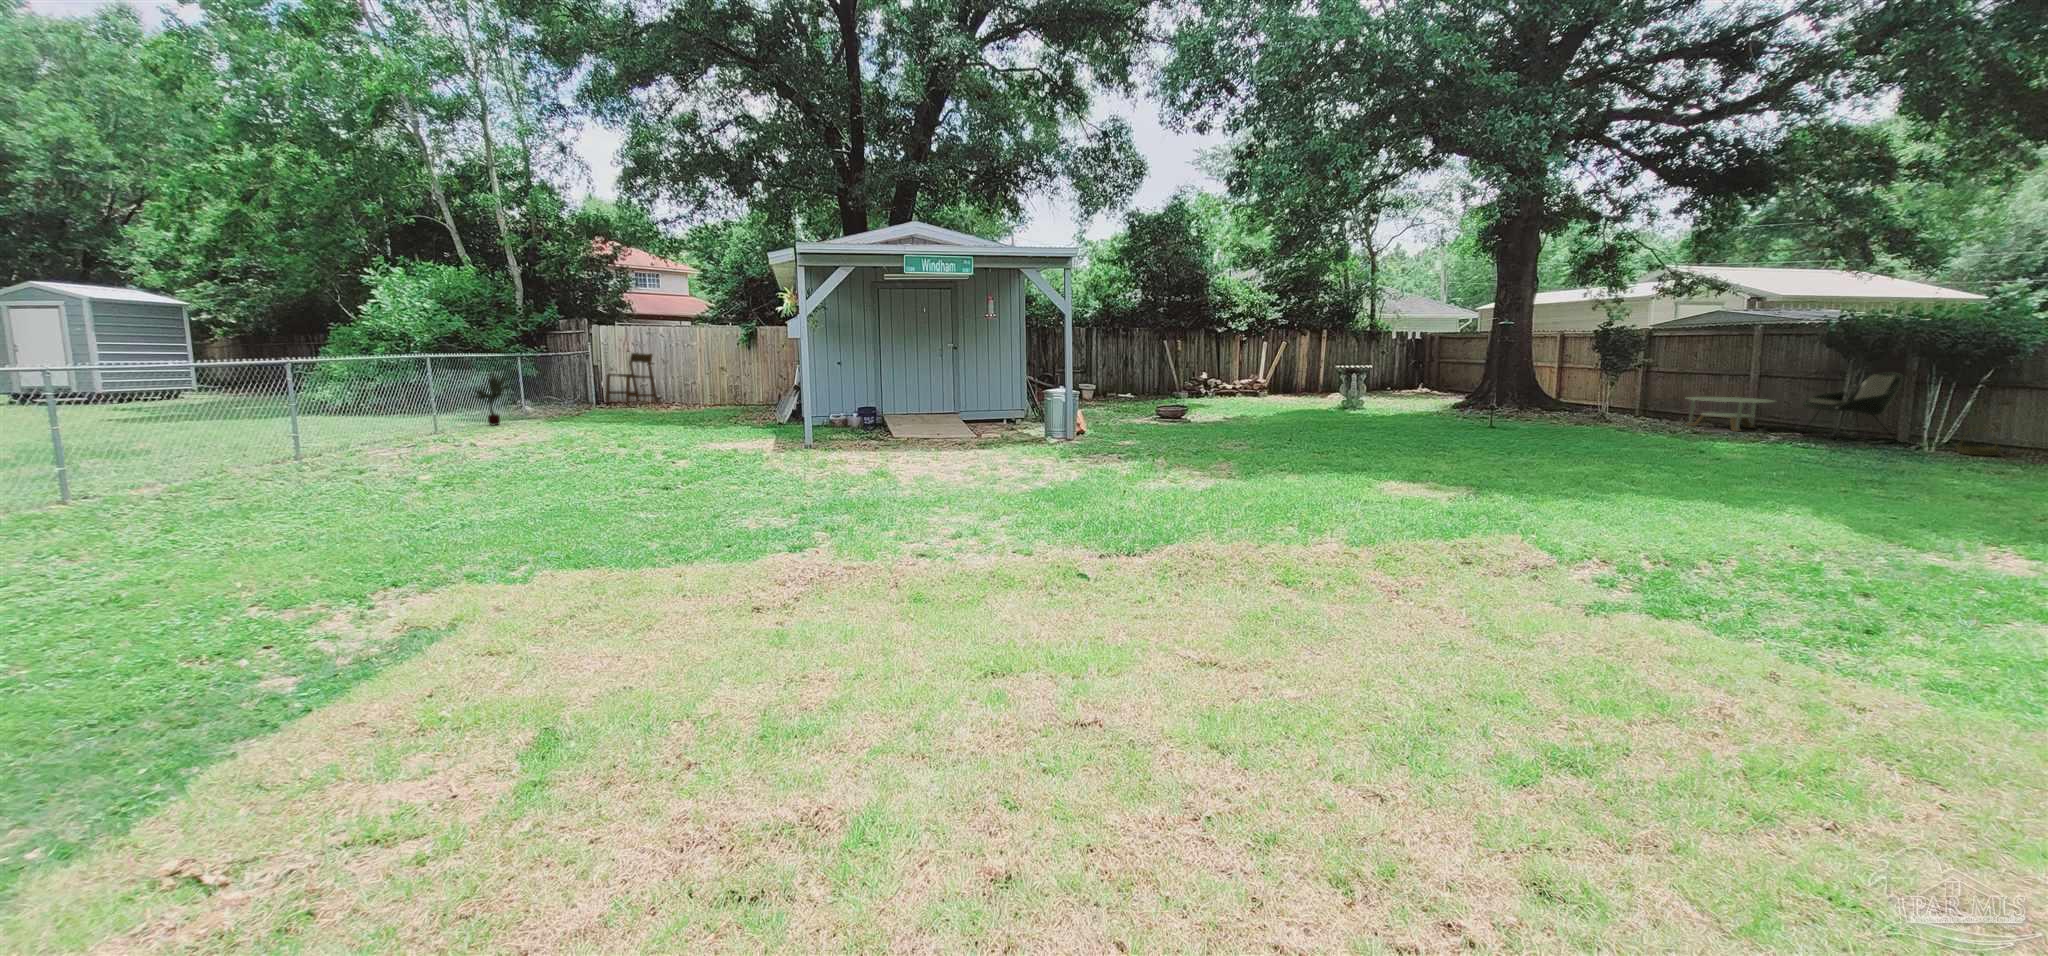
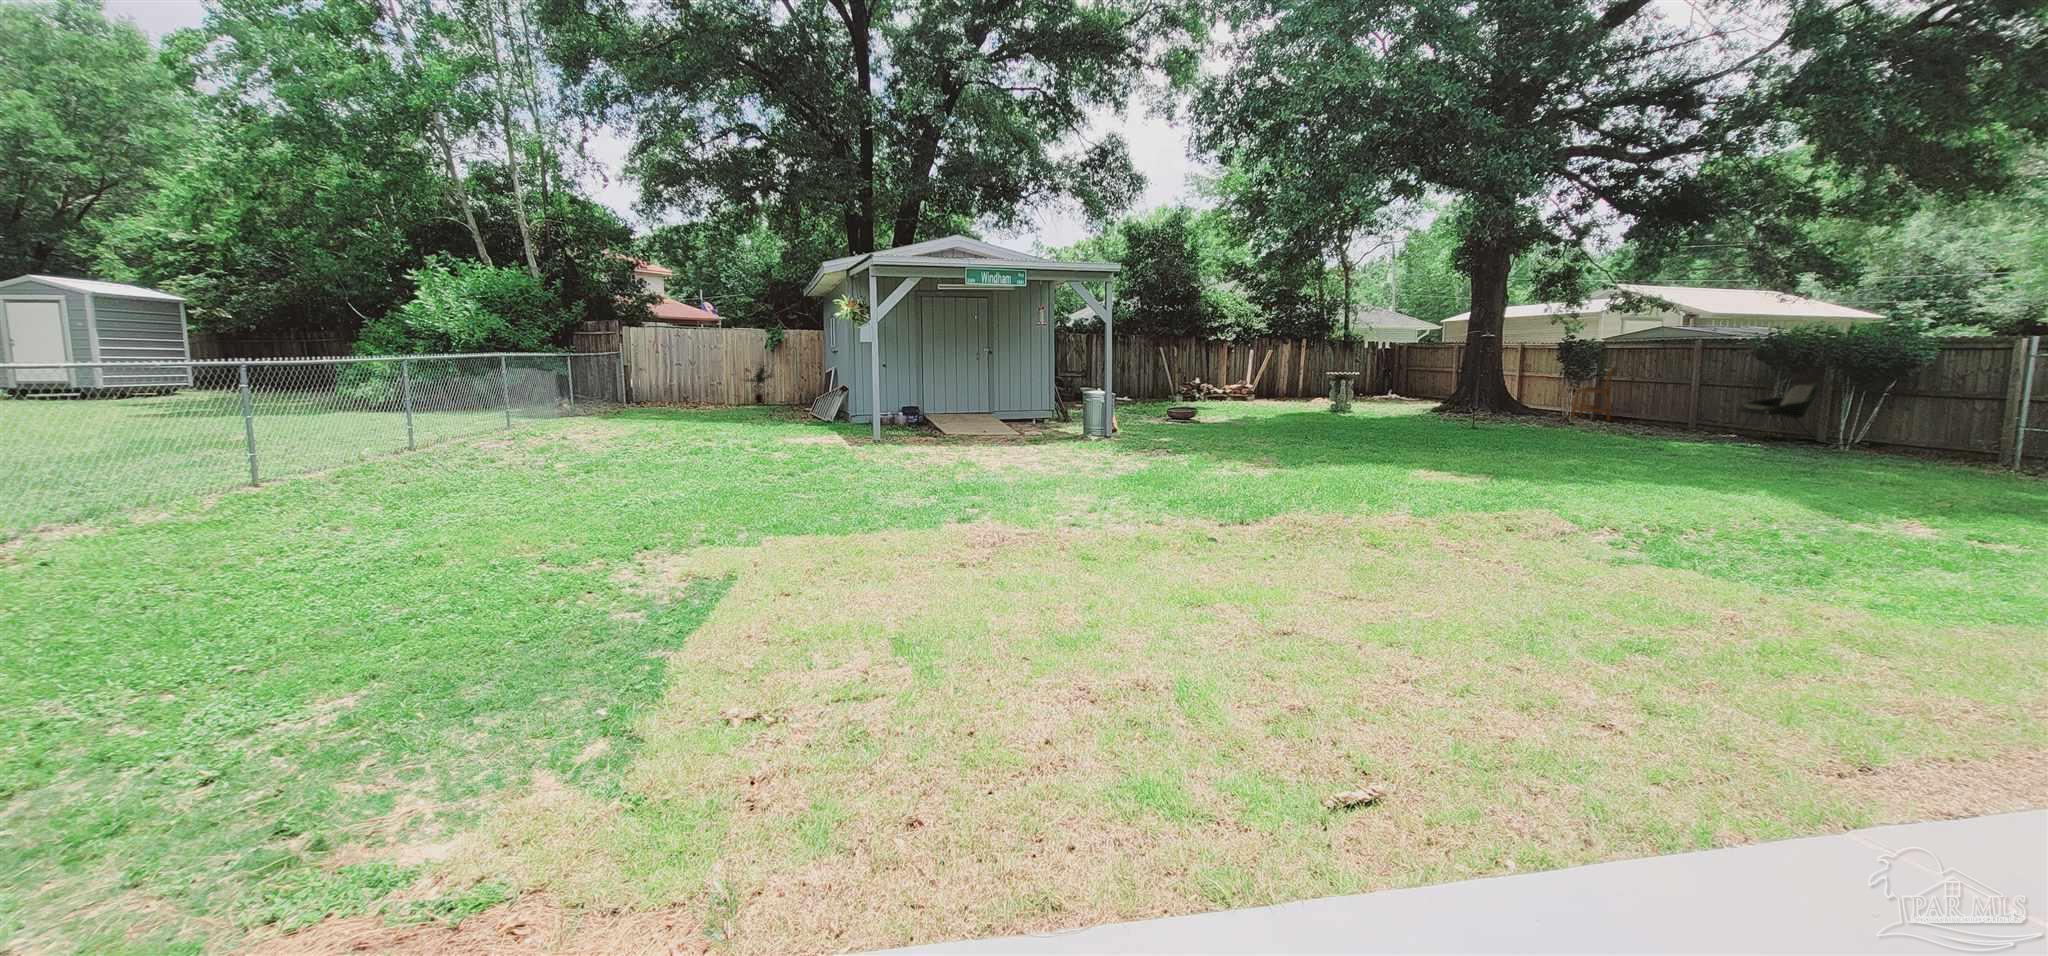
bench: present [606,353,658,405] -> present [1571,368,1617,420]
potted tree: present [474,373,508,425] -> present [745,364,774,402]
round table: present [1687,397,1774,431] -> none [1638,402,1715,433]
basket: present [1956,429,2000,456] -> none [1863,429,1899,453]

